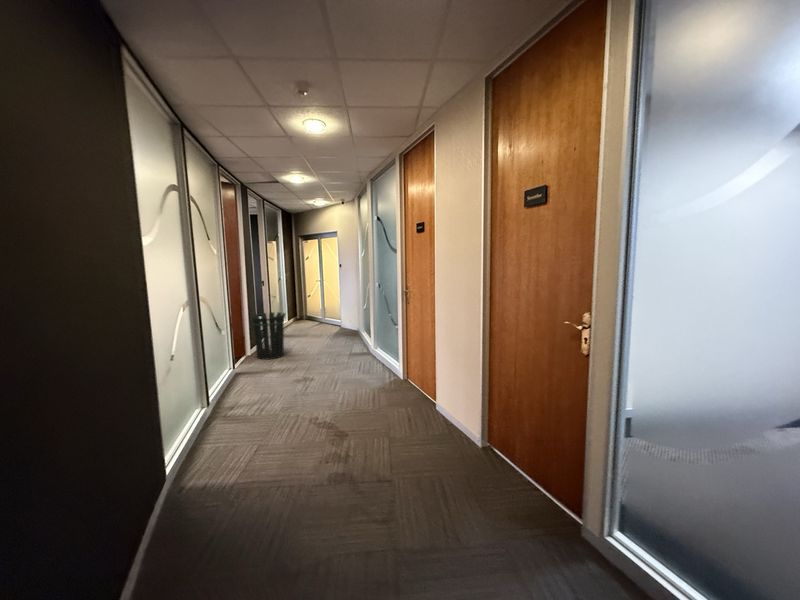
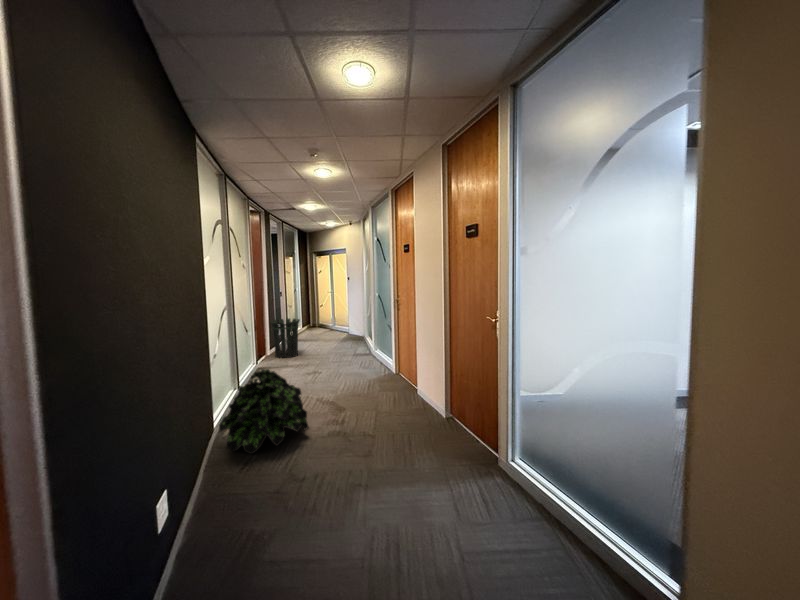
potted plant: none [170,393,301,524] -> present [219,369,308,454]

